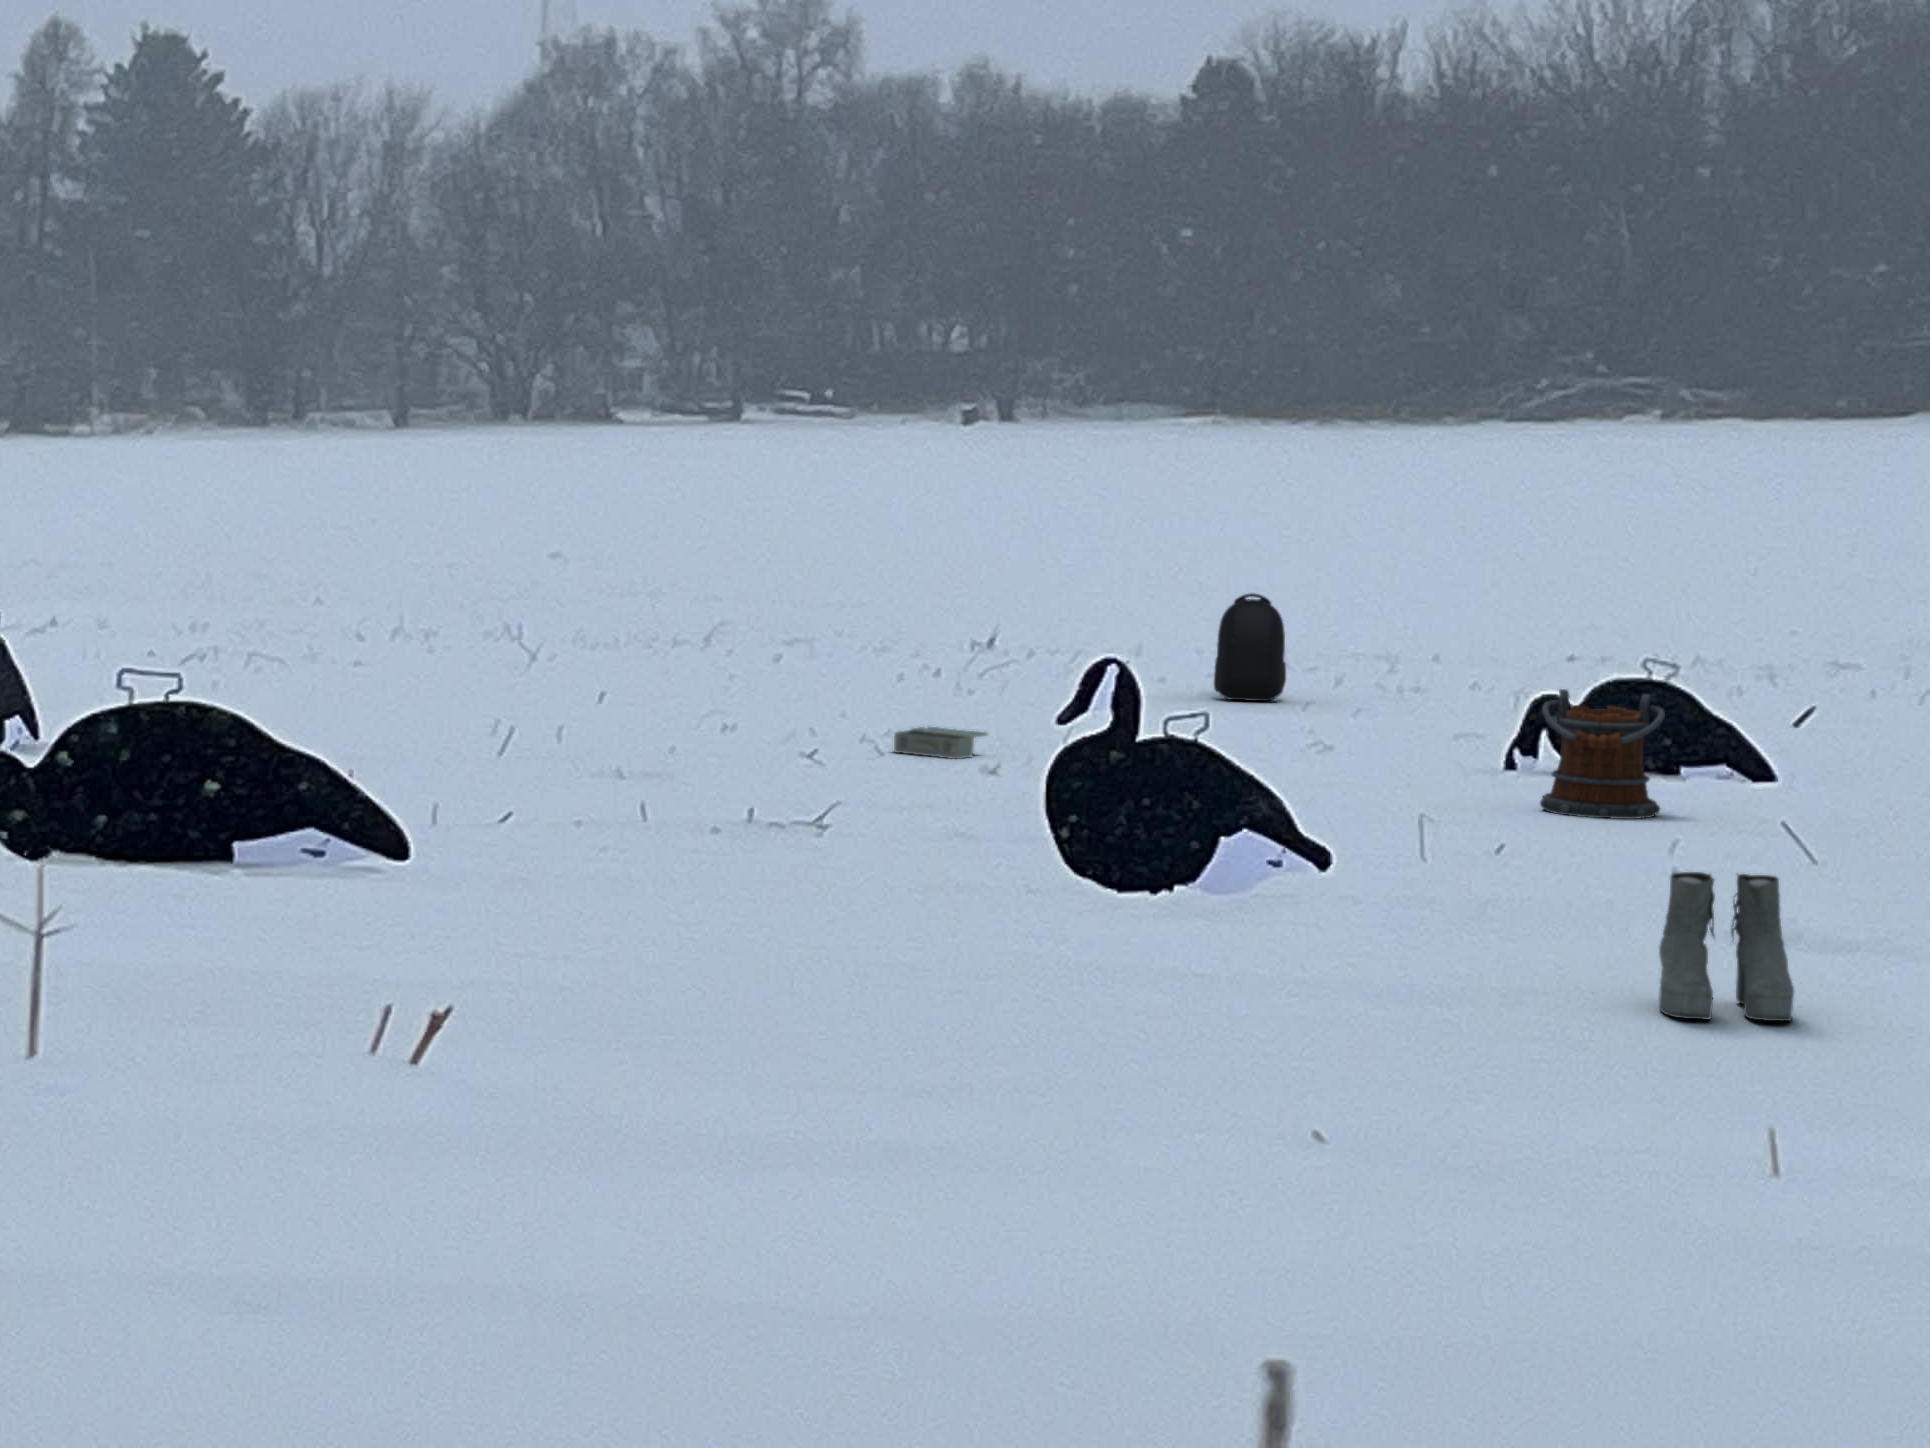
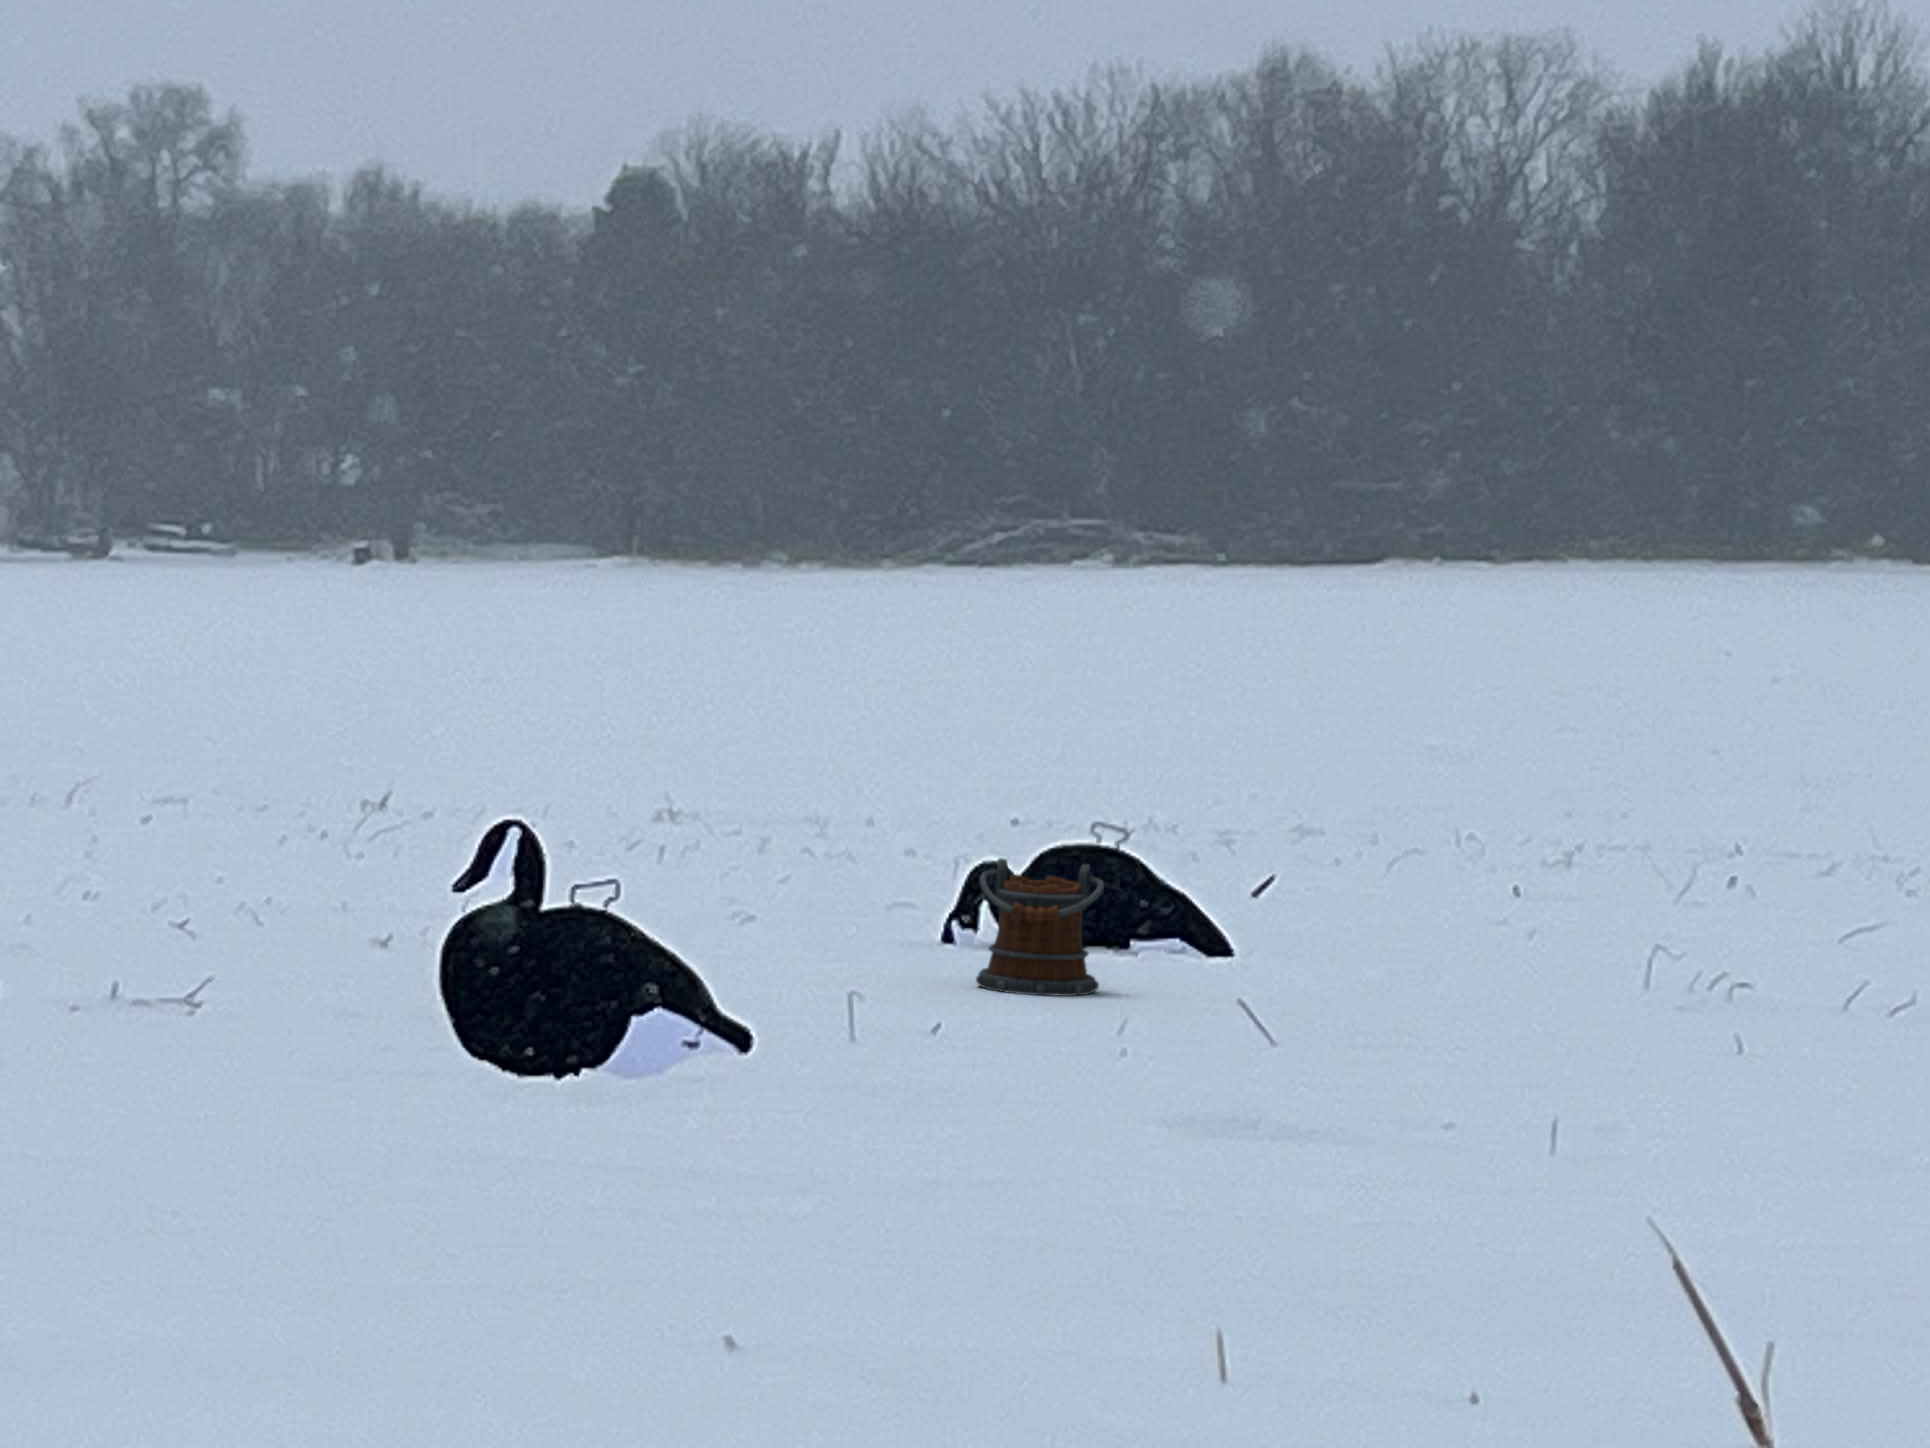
backpack: present [1214,593,1286,701] -> none [637,744,718,864]
toolbox: present [894,727,987,759] -> none [271,892,381,929]
boots: present [1659,872,1794,1021] -> none [1059,1050,1186,1196]

